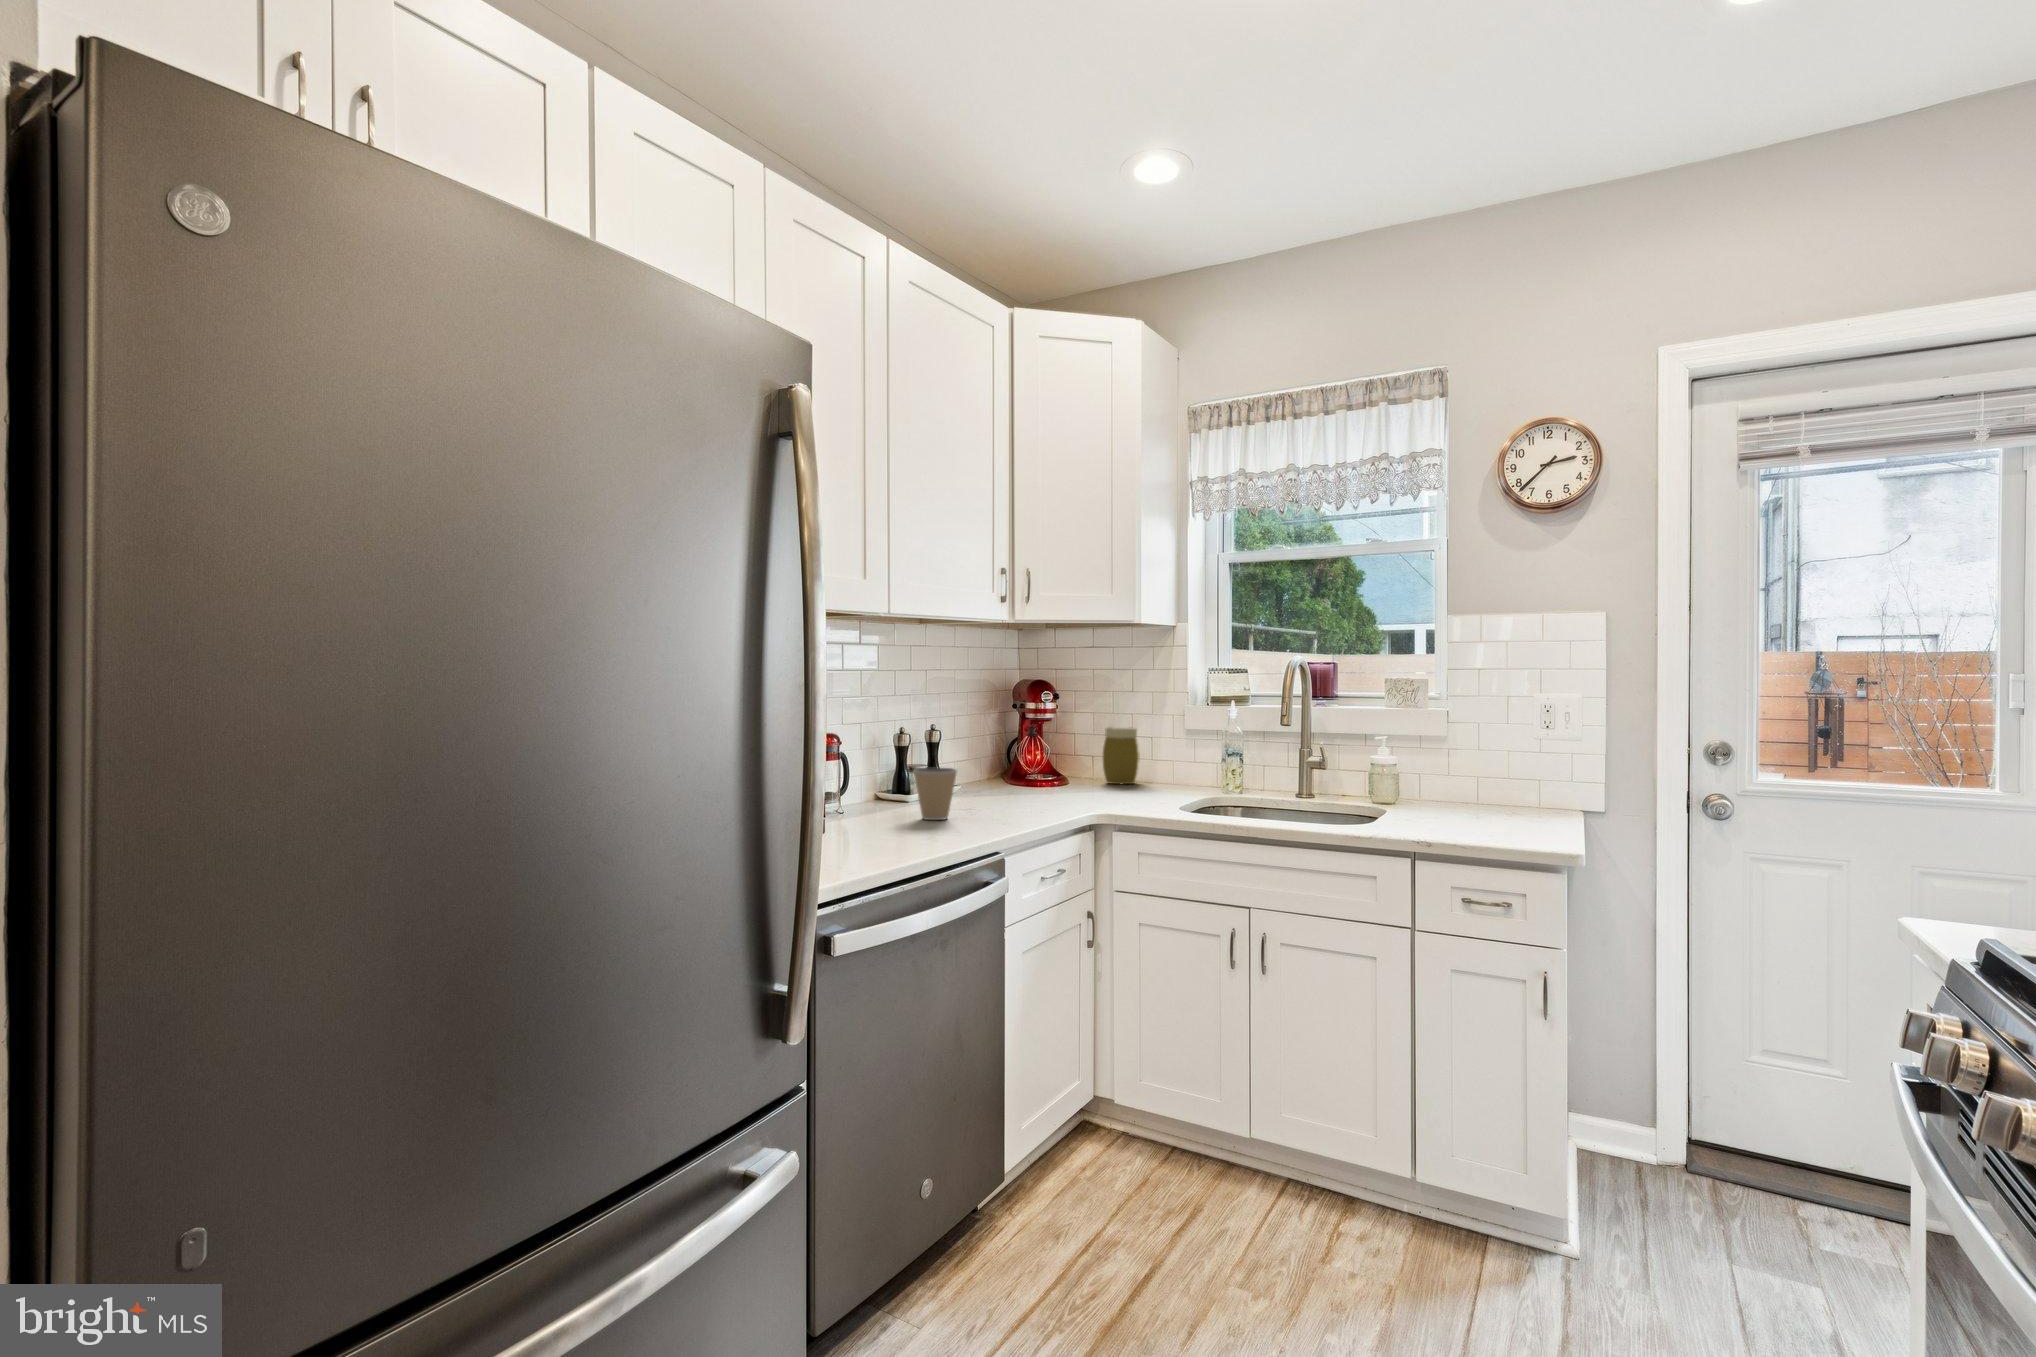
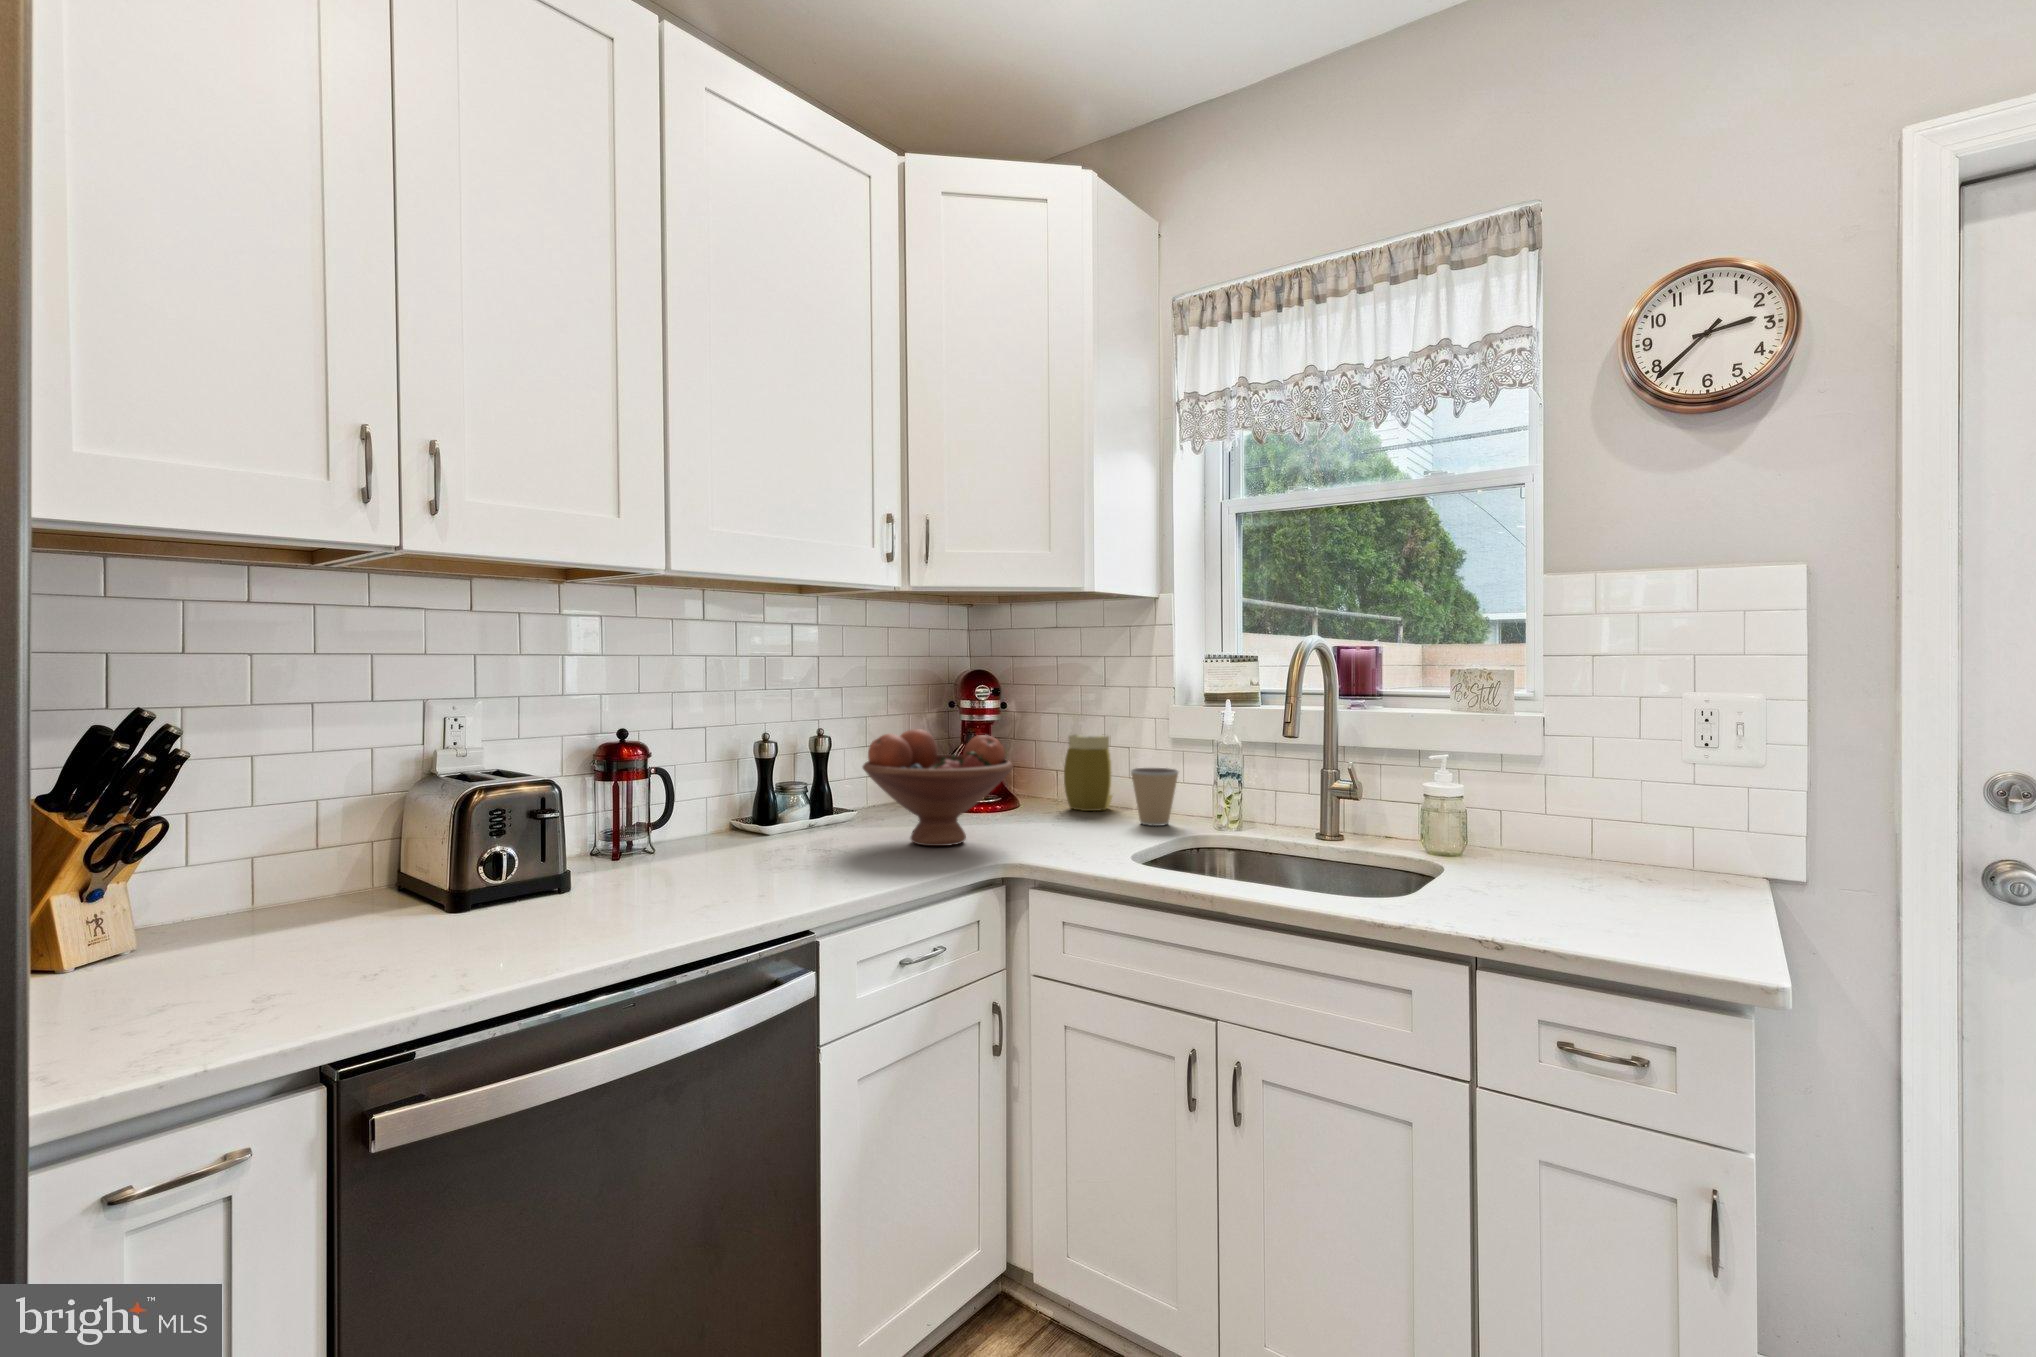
fruit bowl: none [984,721,1091,804] -> present [863,729,1013,846]
coffee cup: present [914,768,957,820] -> present [1131,768,1178,826]

